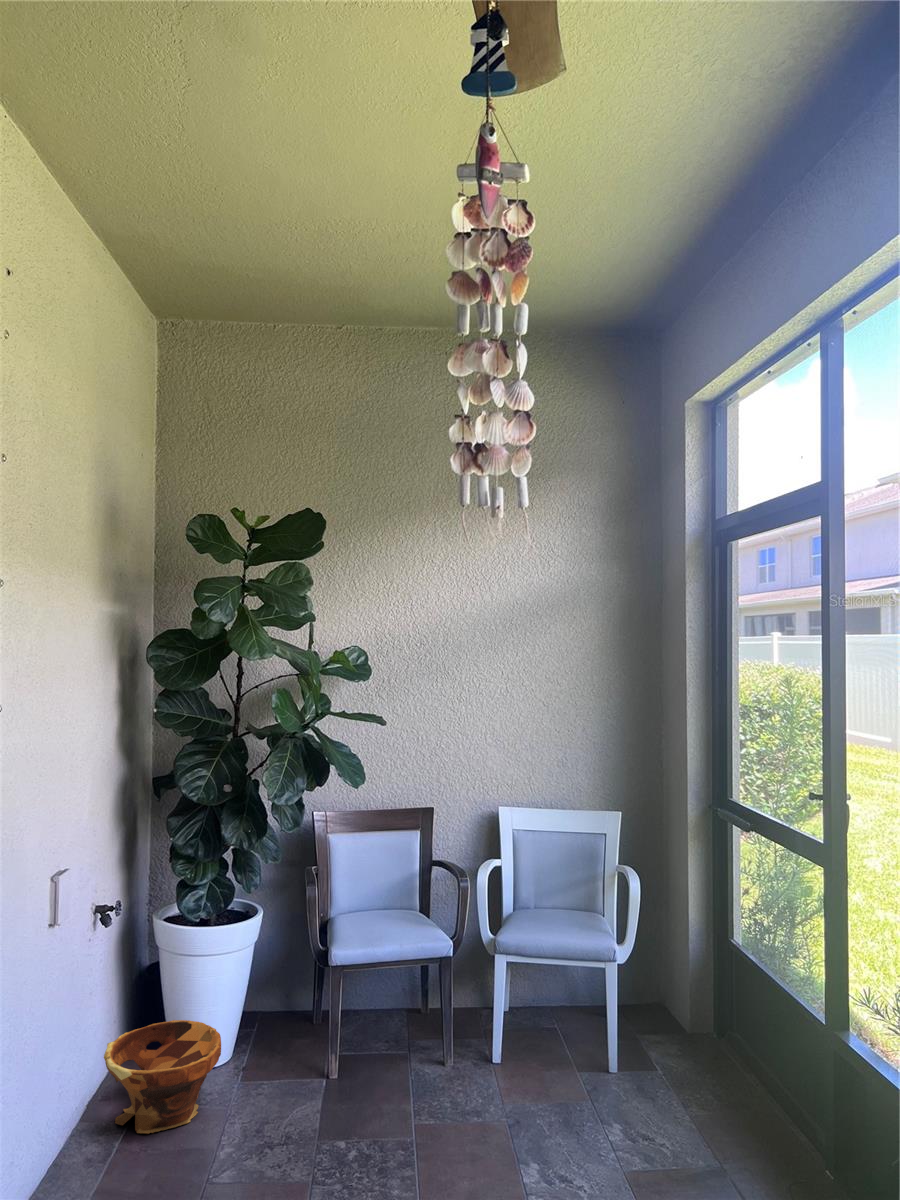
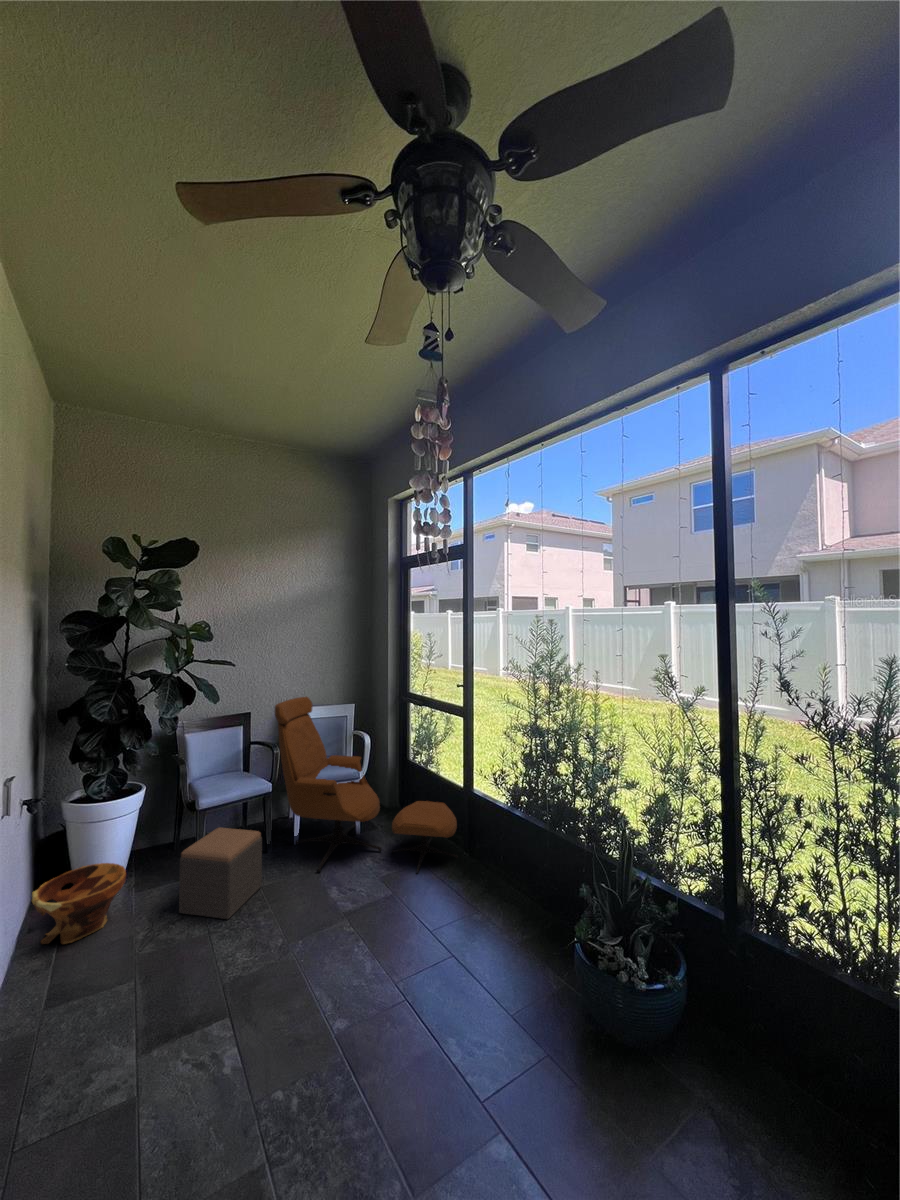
lounge chair: none [451,790,810,1194] -> present [275,697,458,874]
footstool: none [287,1004,417,1170] -> present [179,828,262,919]

